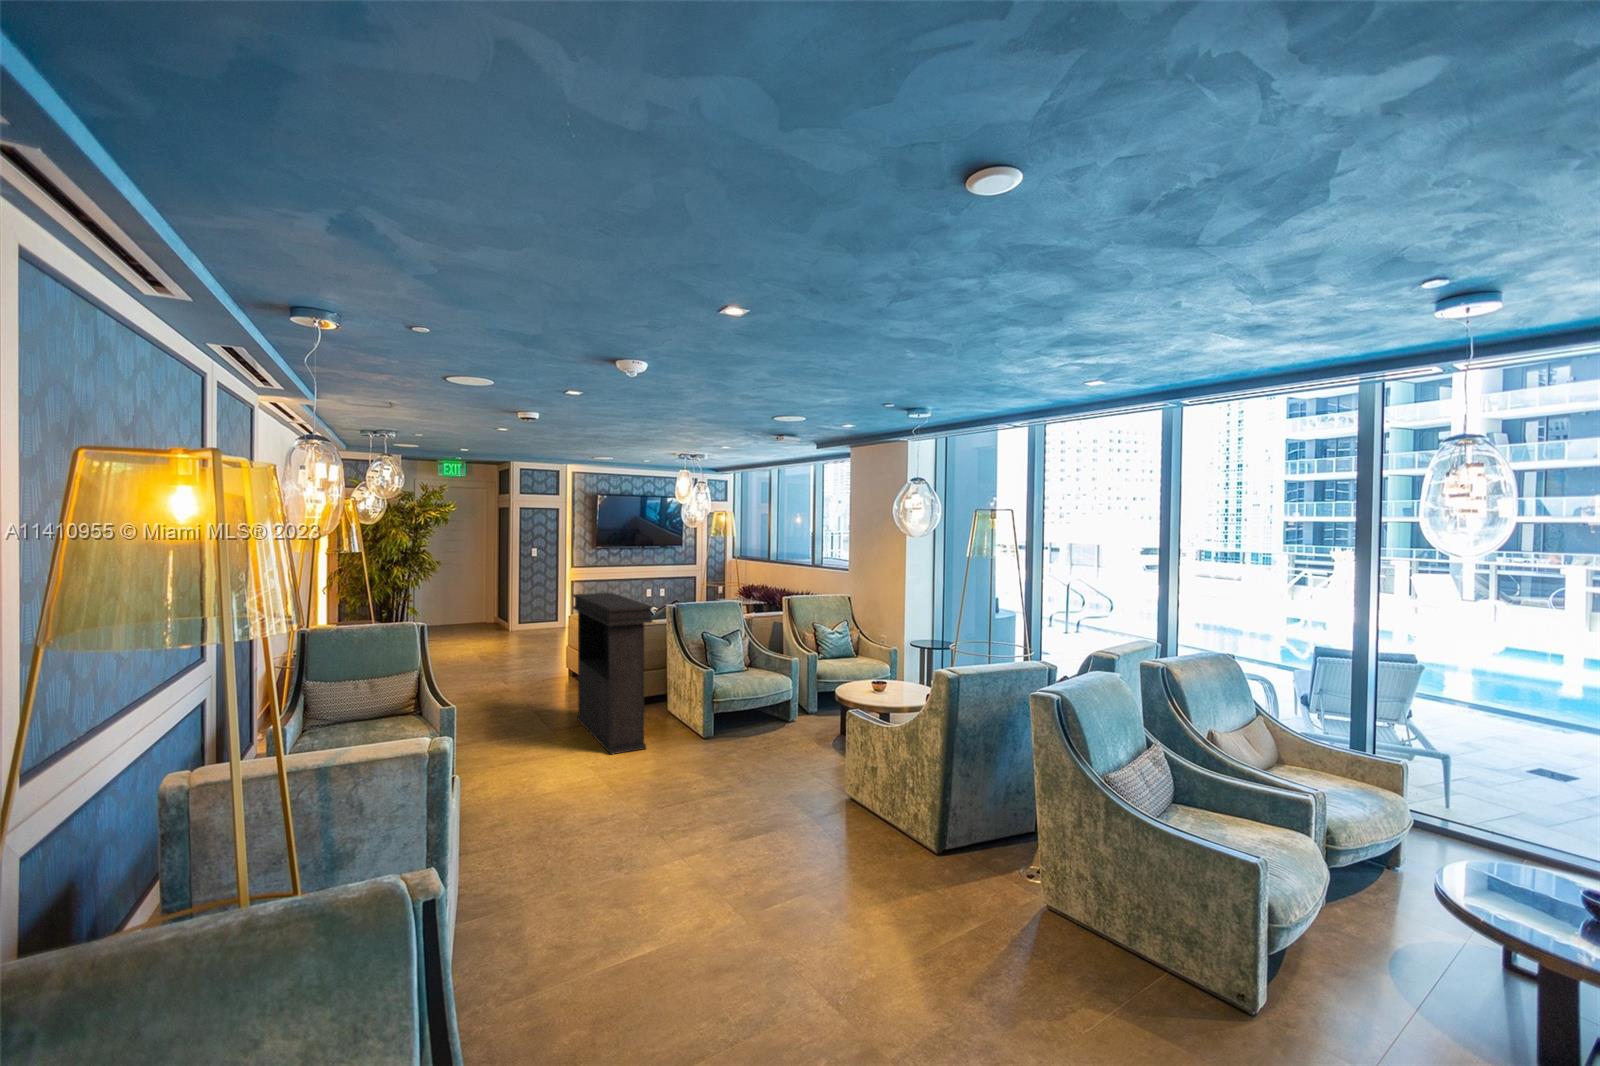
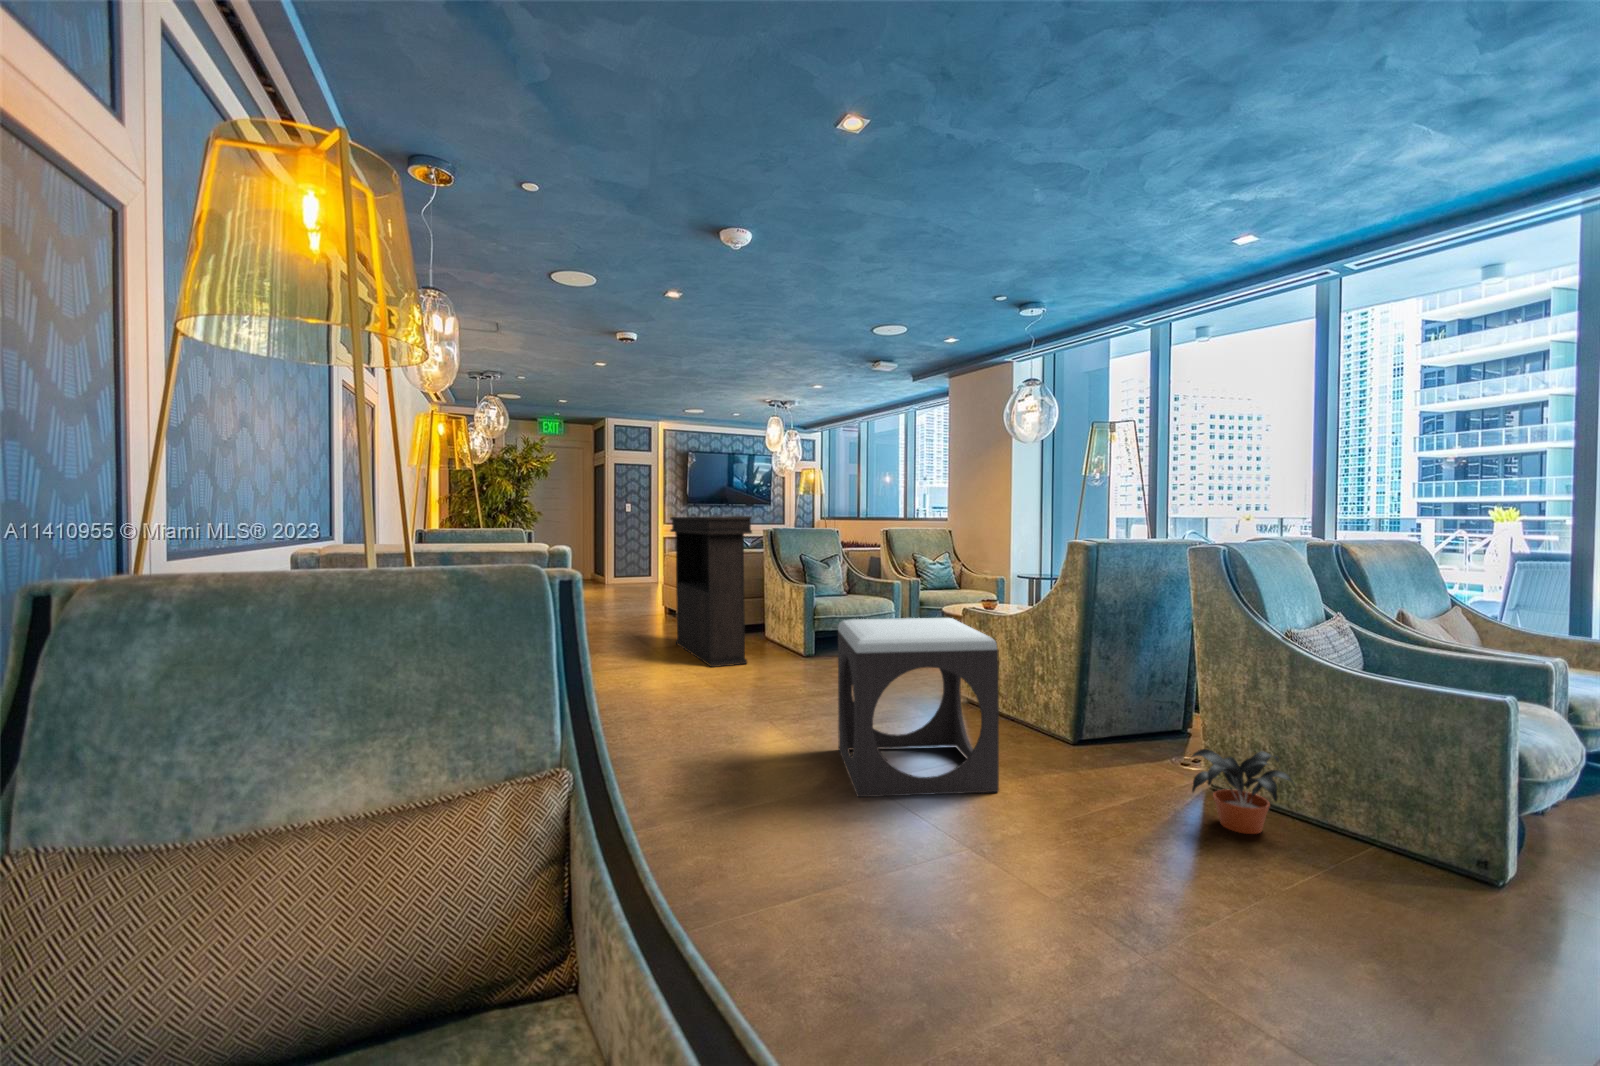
footstool: none [723,745,864,936] -> present [838,618,999,797]
potted plant: none [1023,884,1107,965] -> present [1192,749,1294,834]

